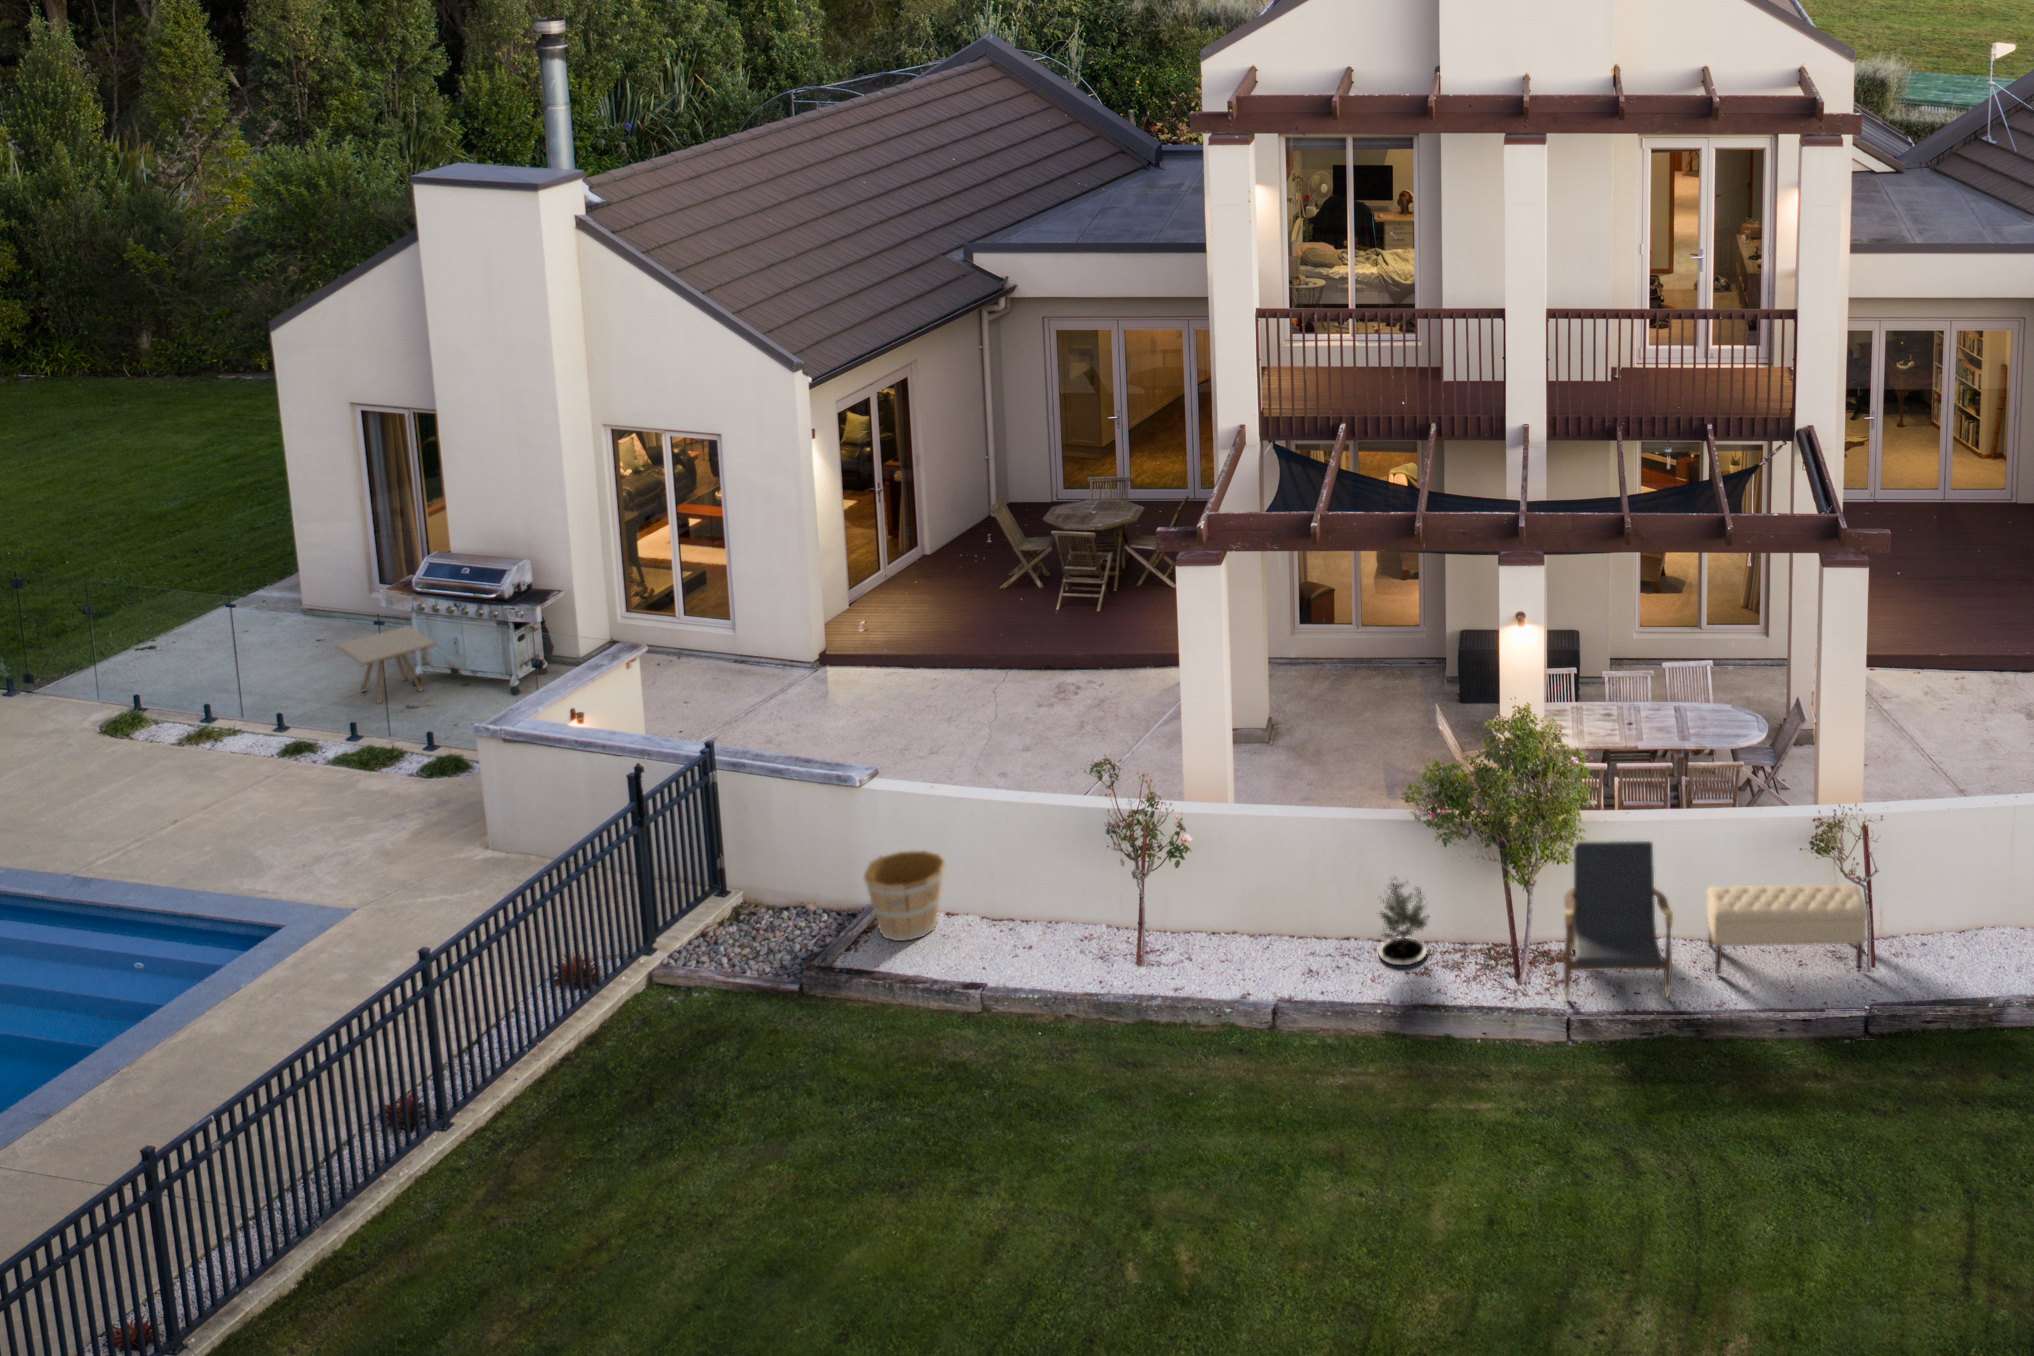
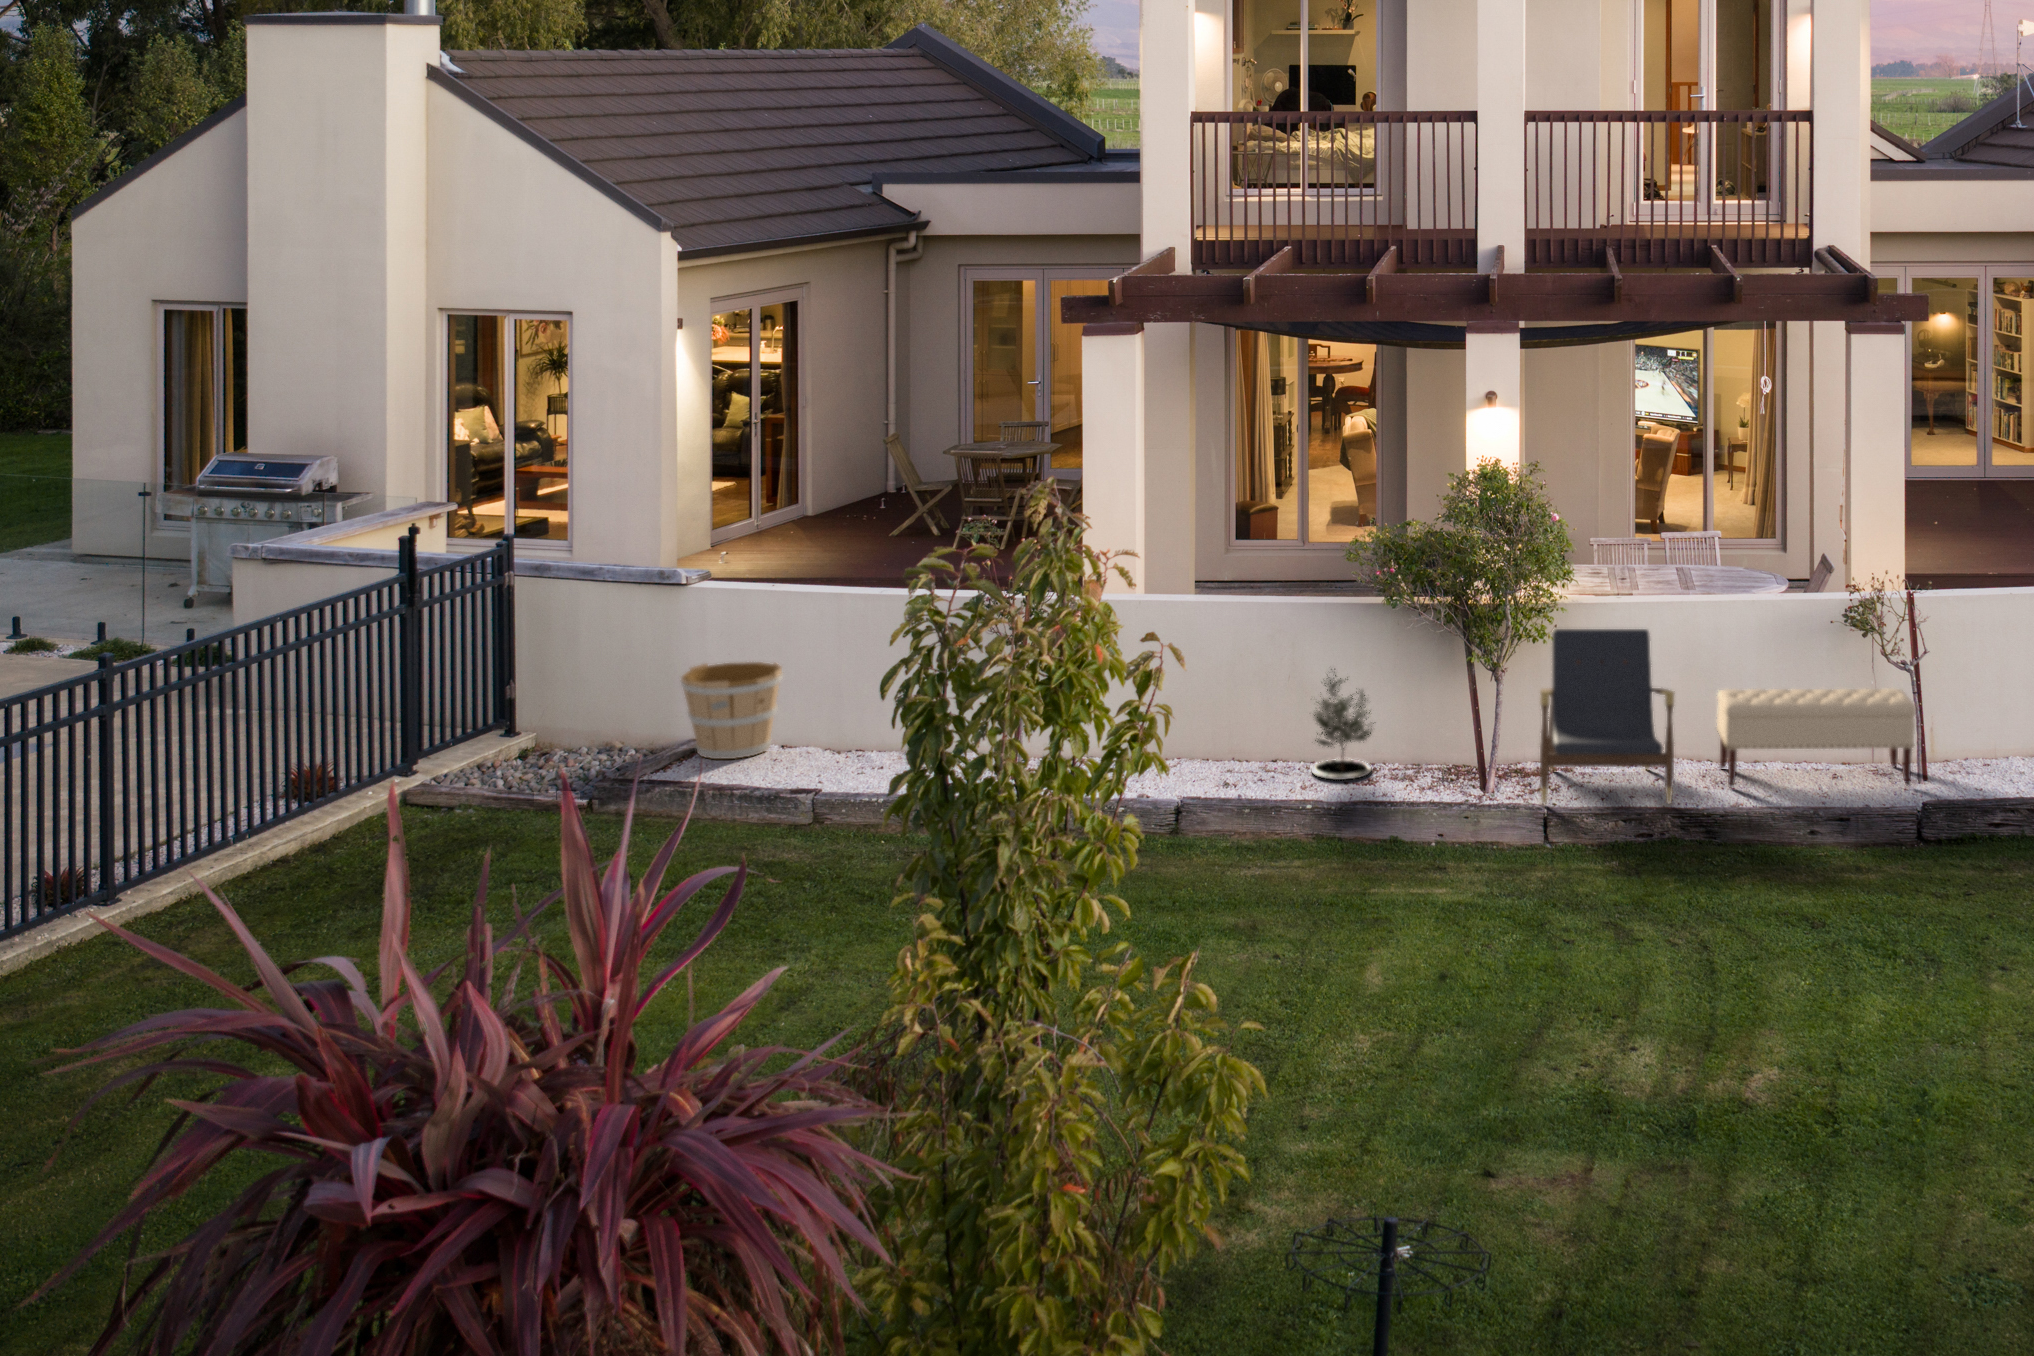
side table: present [338,626,435,703] -> none [96,536,214,614]

